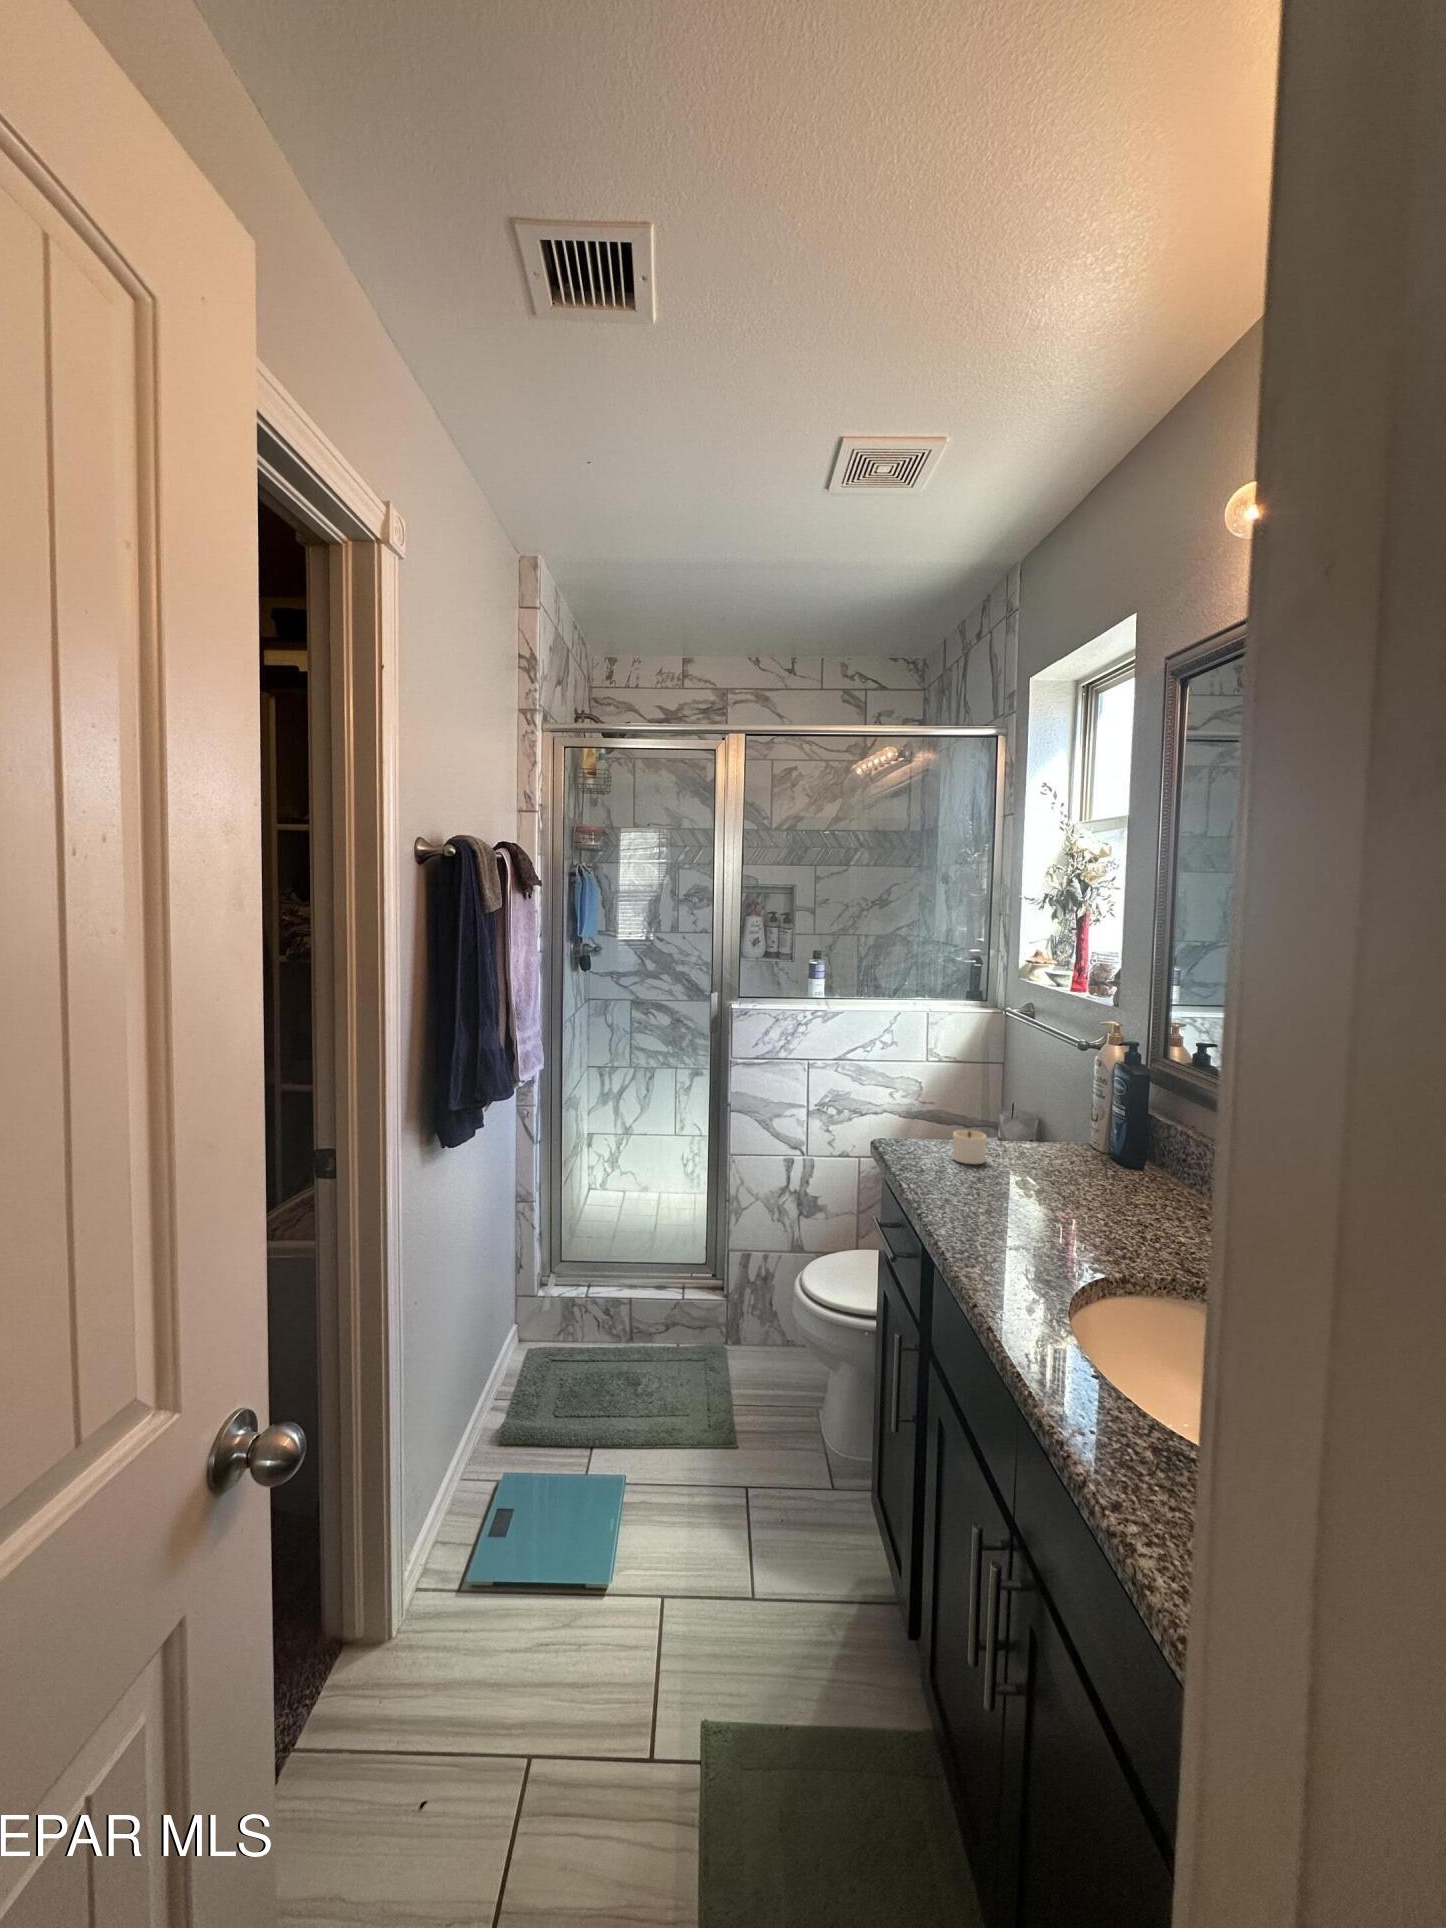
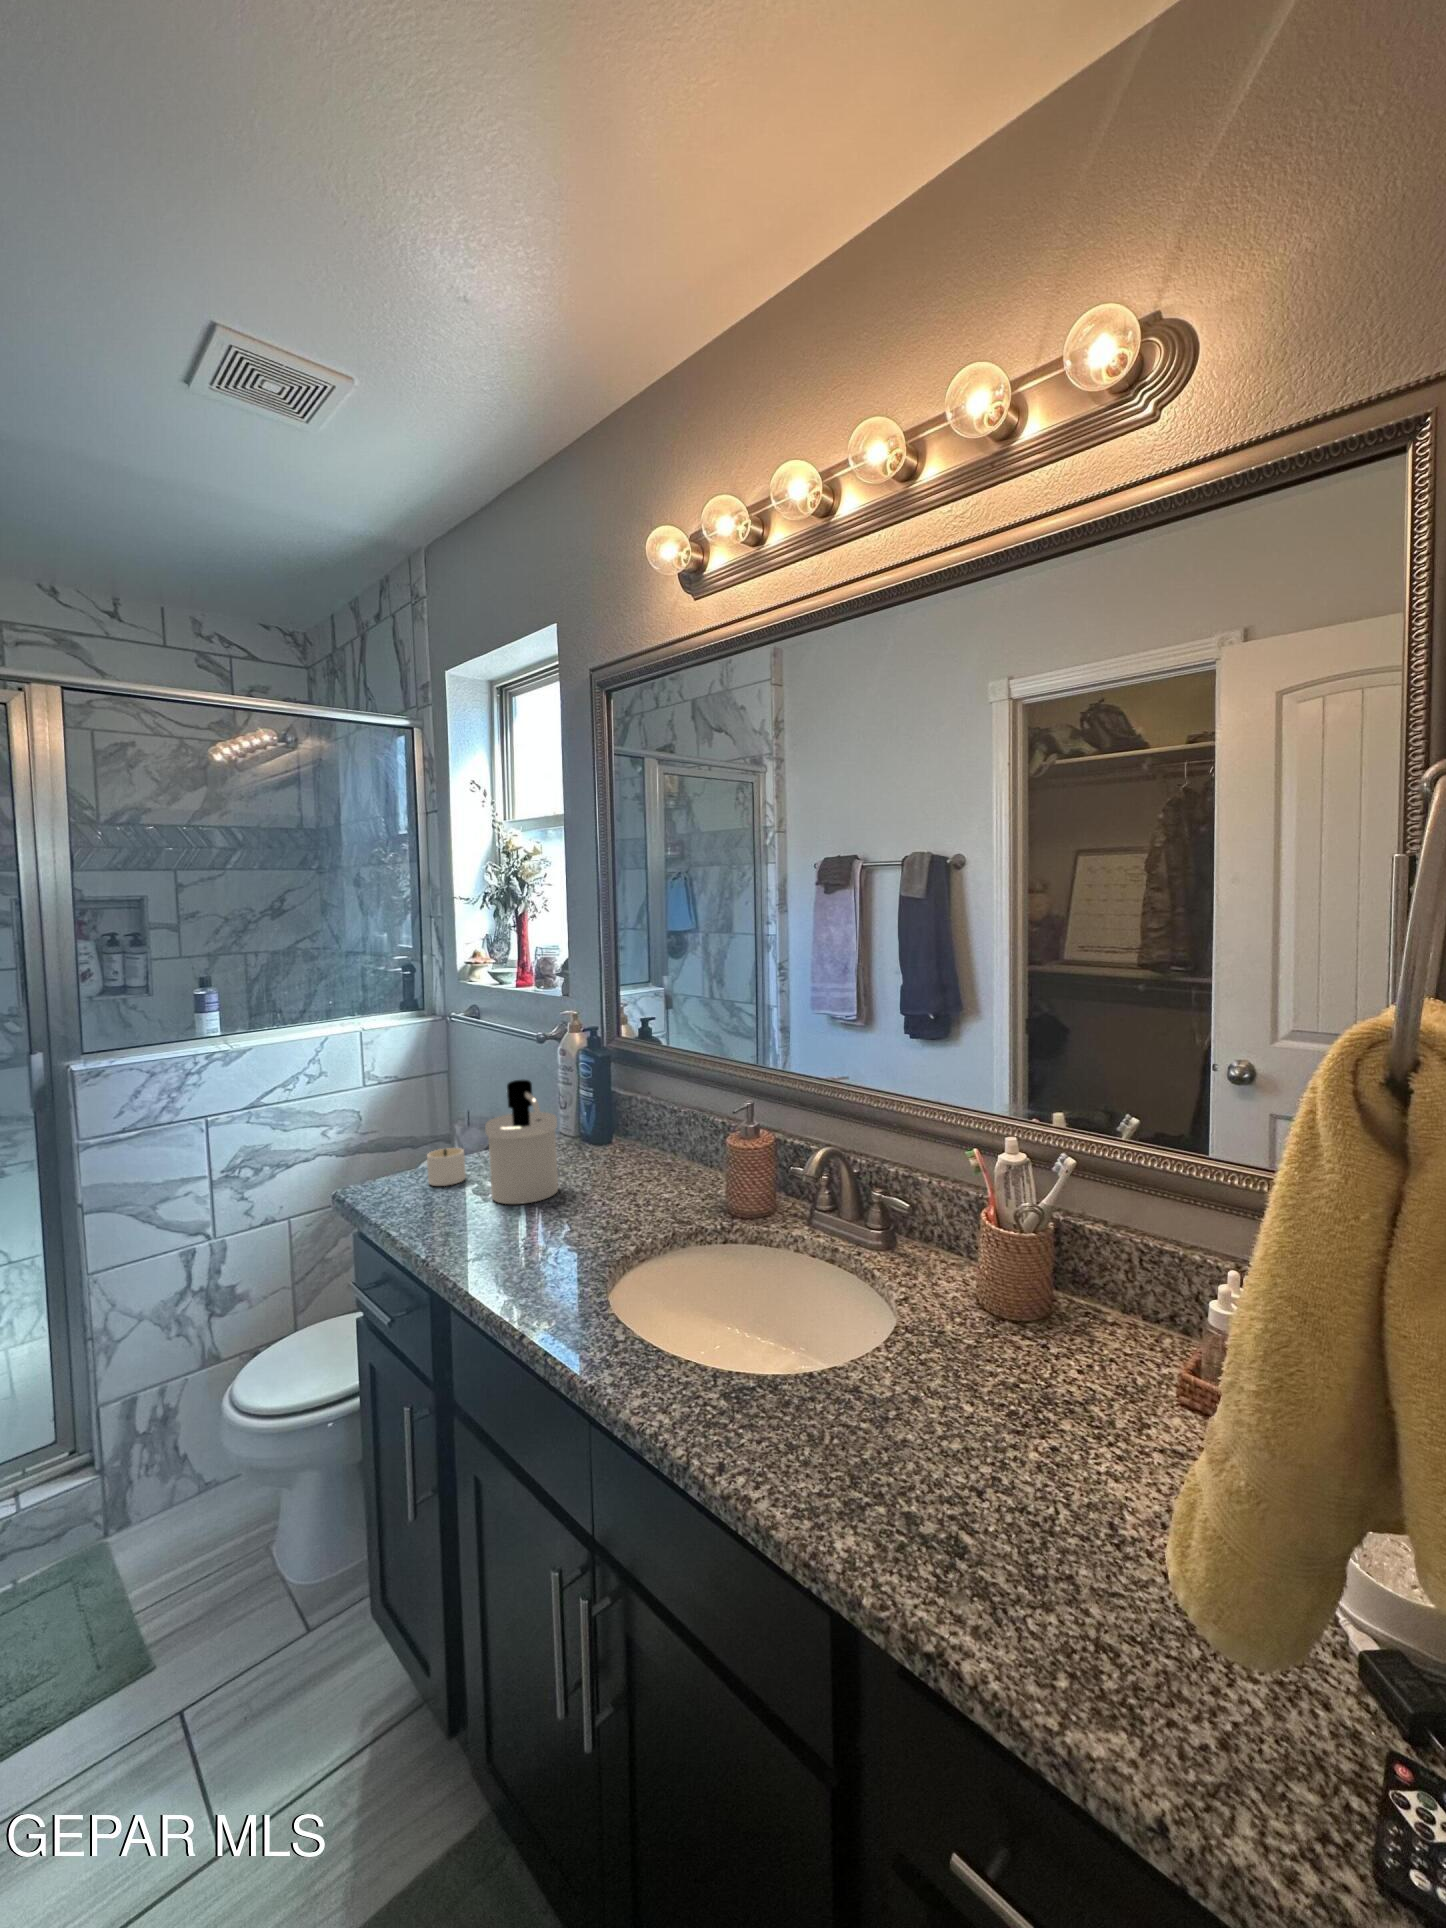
soap dispenser: none [1001,1083,1072,1201] -> present [485,1080,558,1204]

